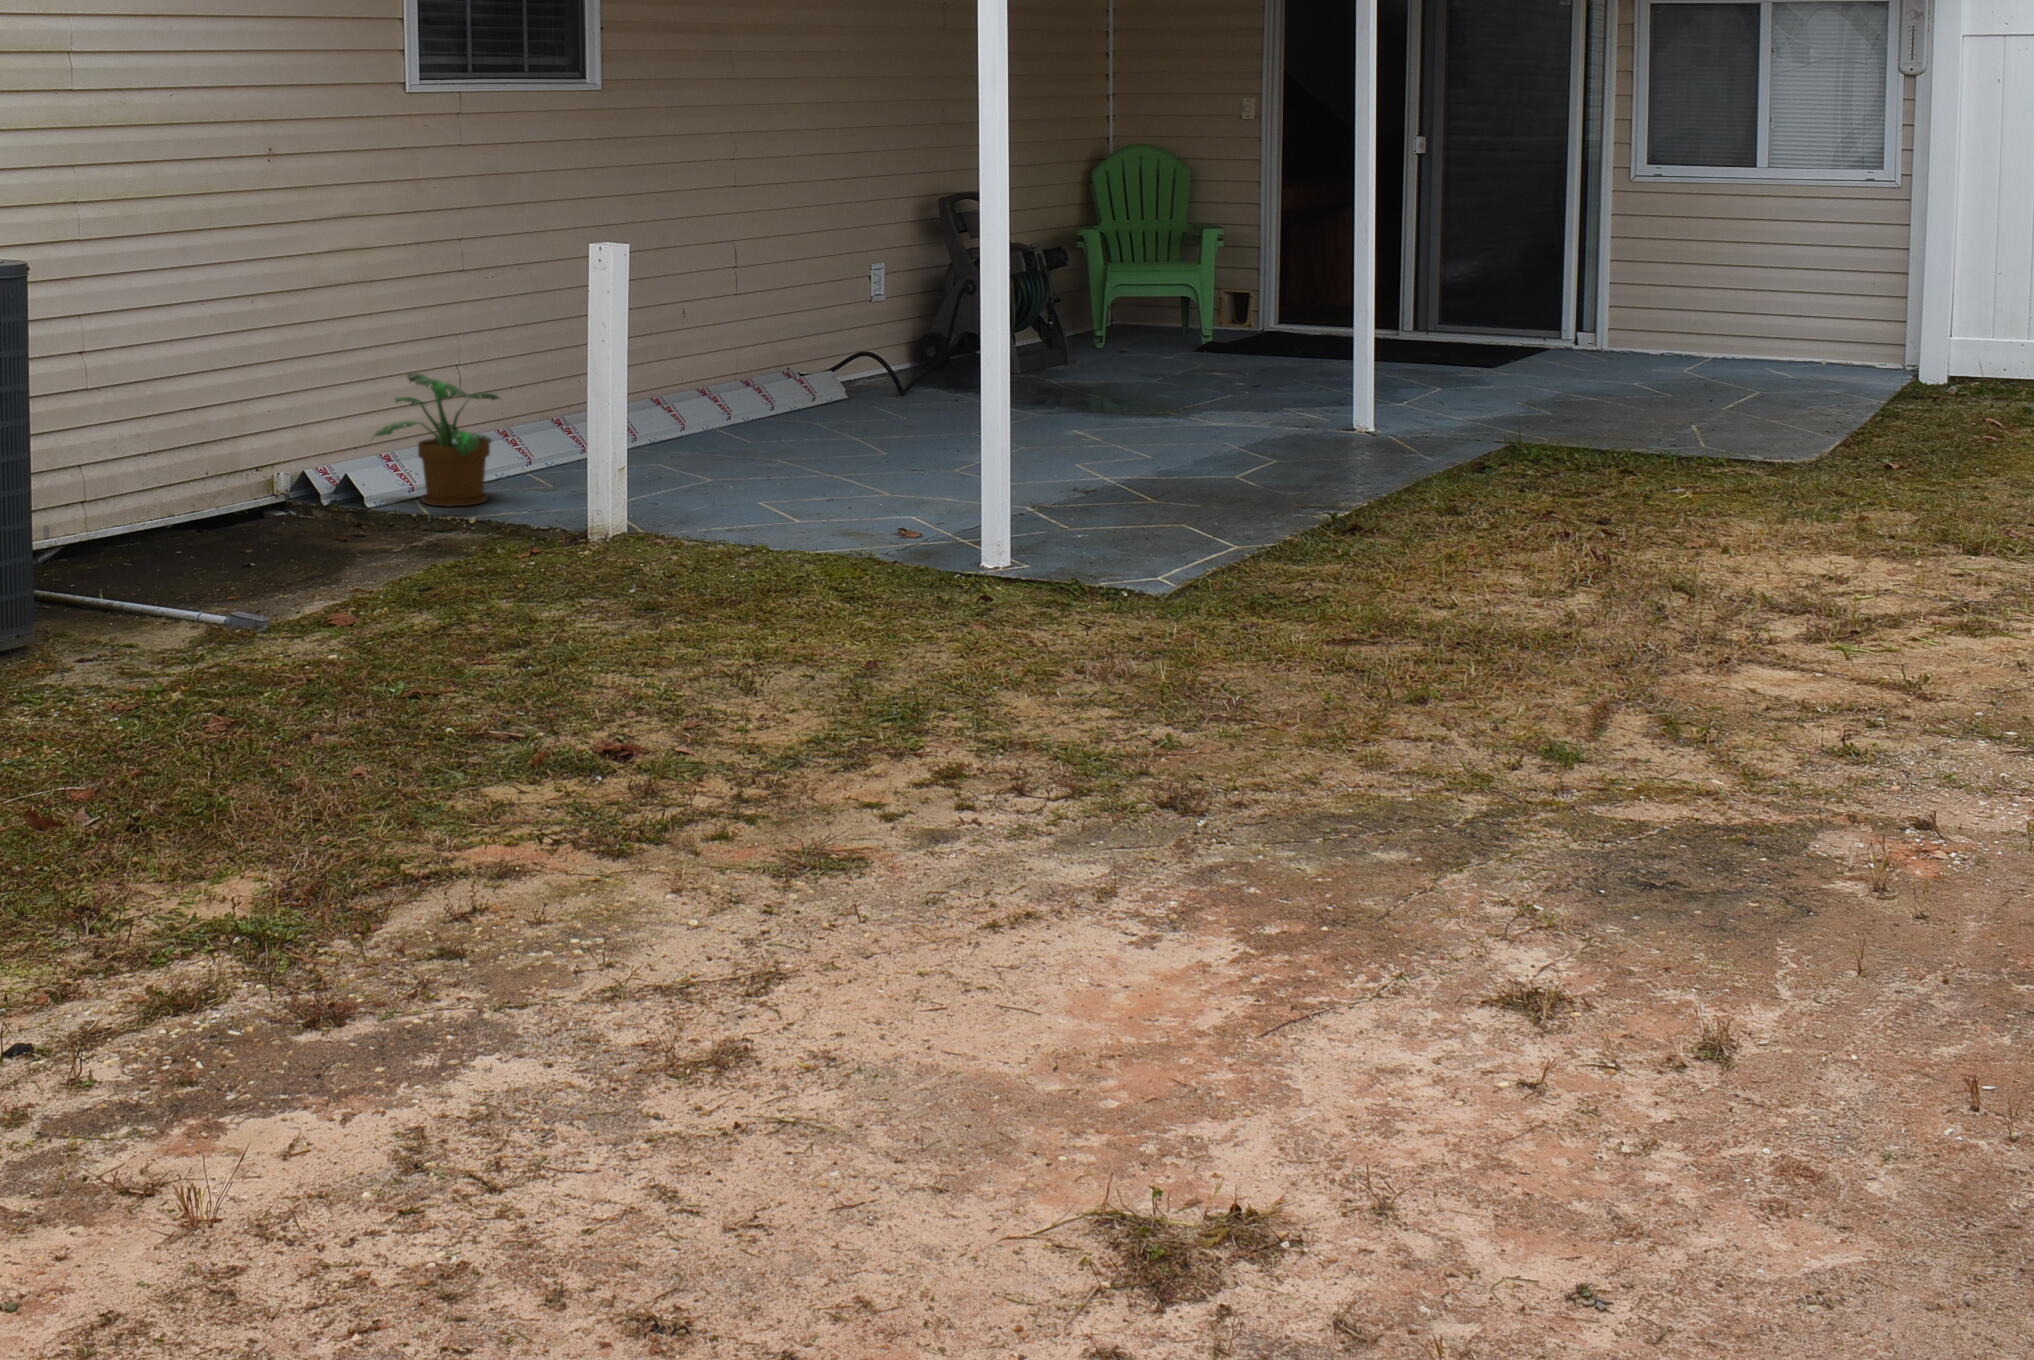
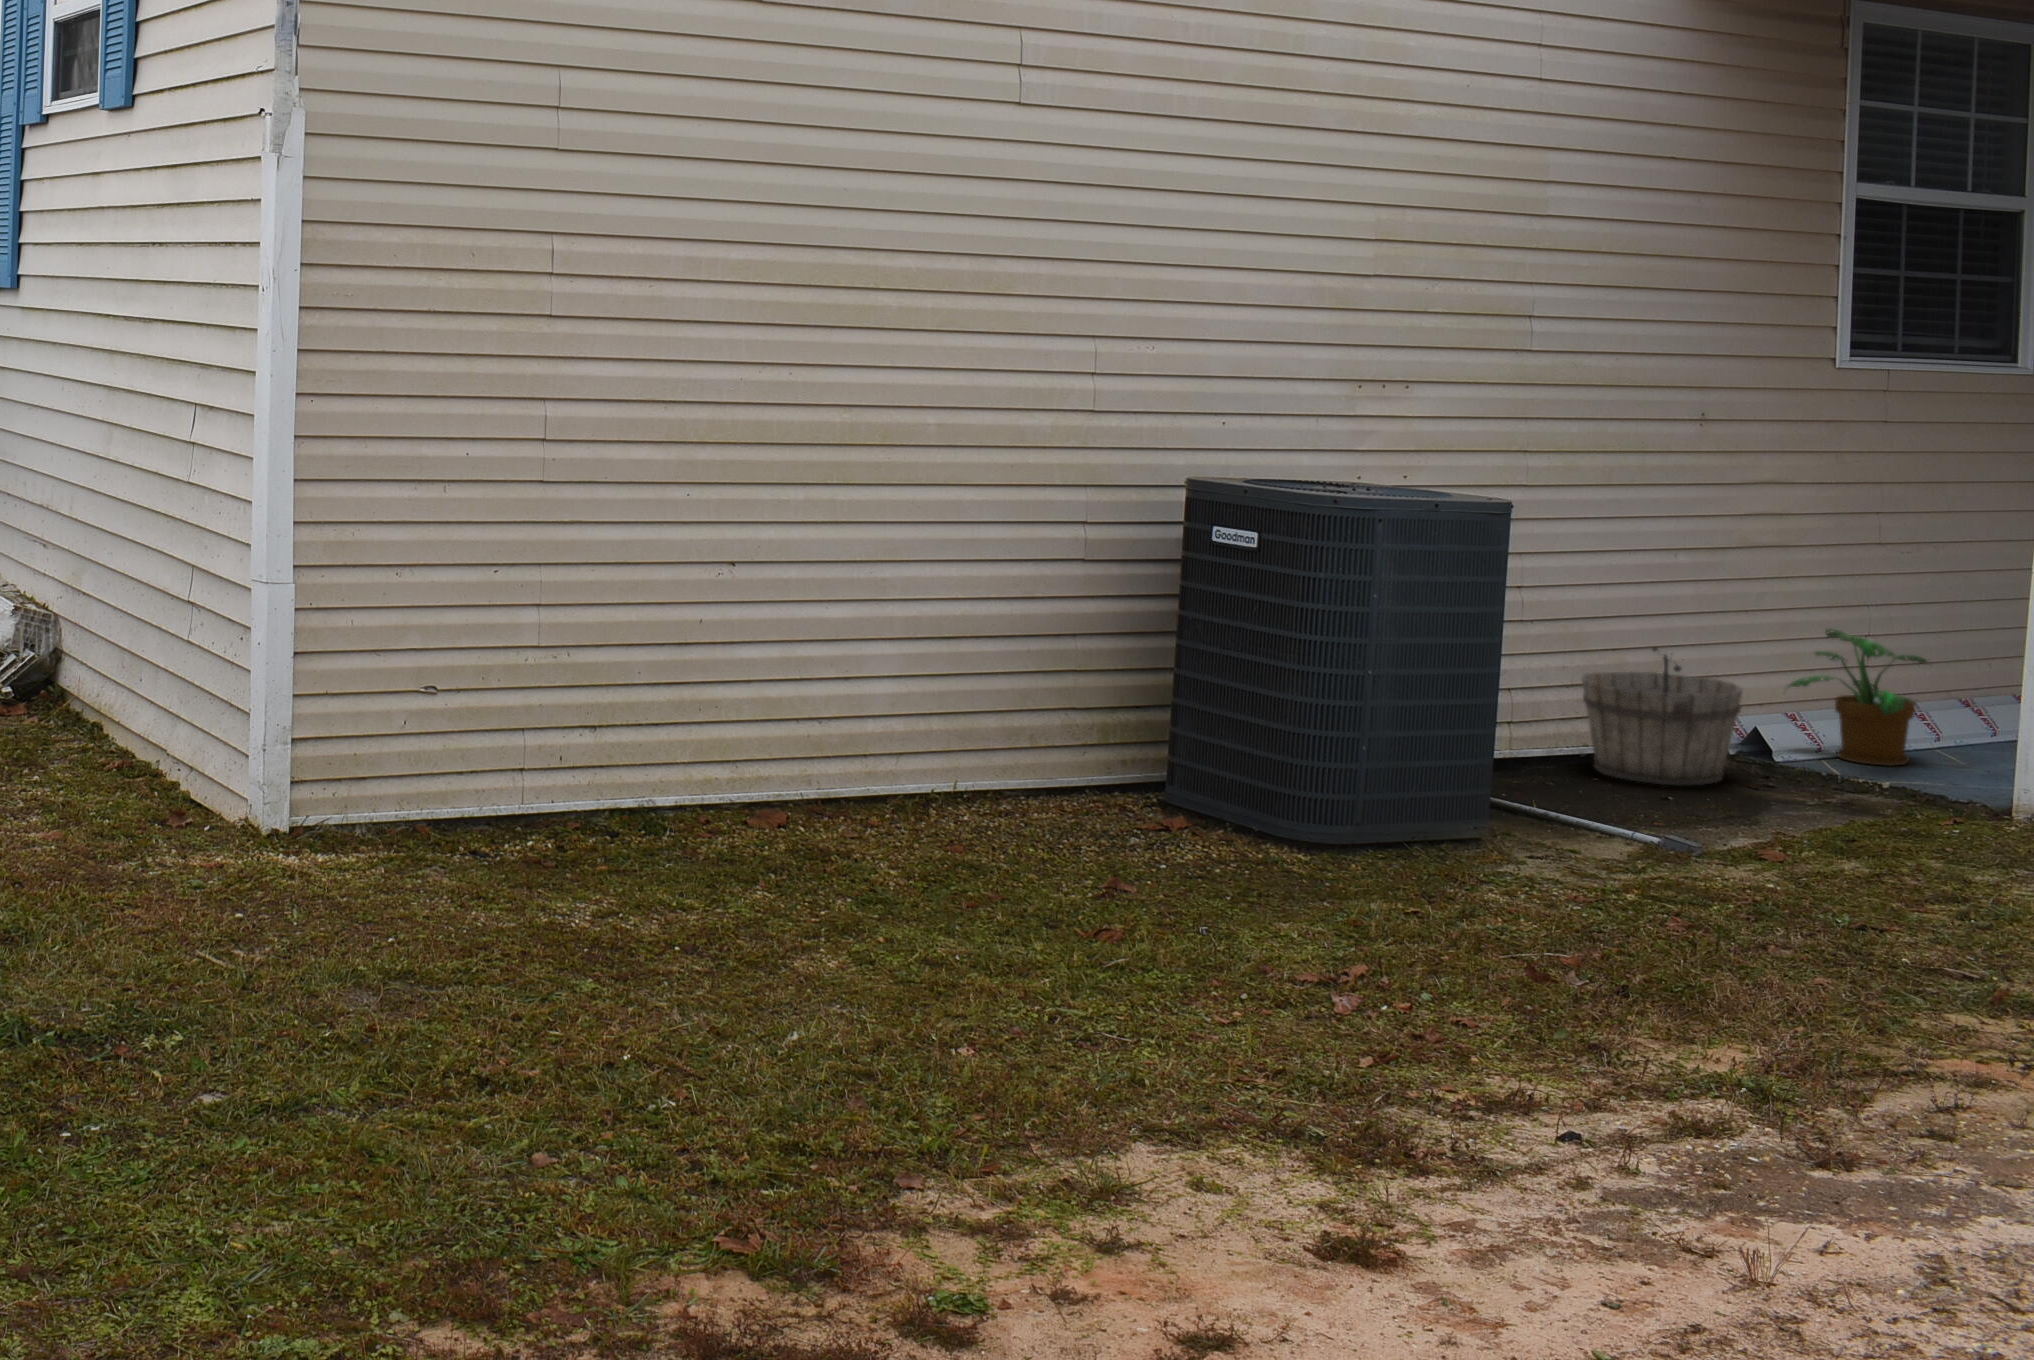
wooden bucket: none [158,410,322,557] -> present [1582,647,1743,785]

